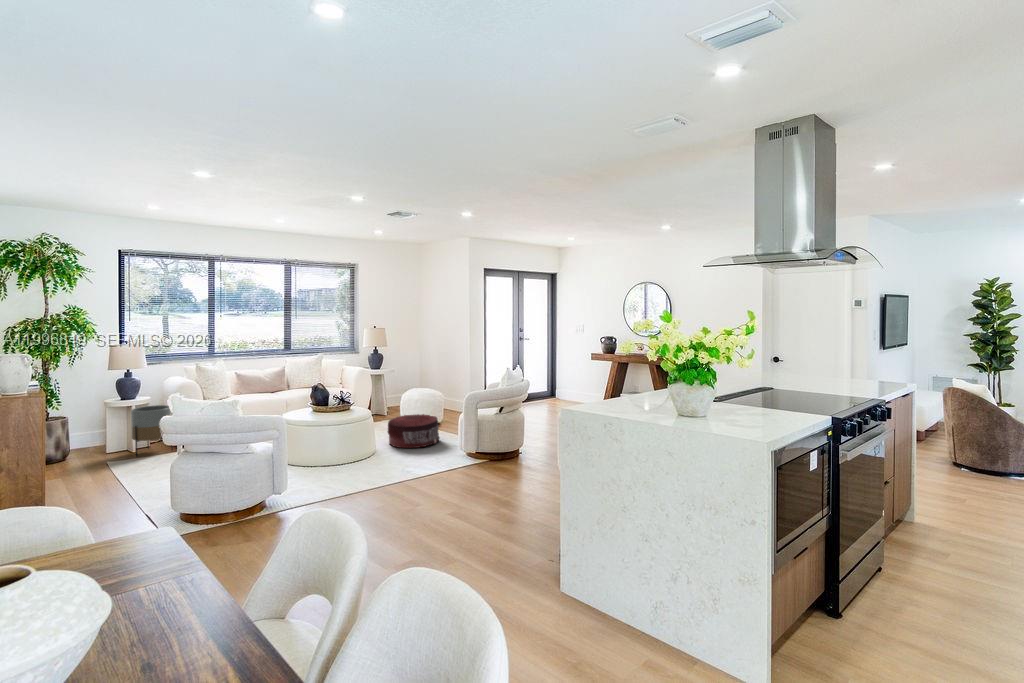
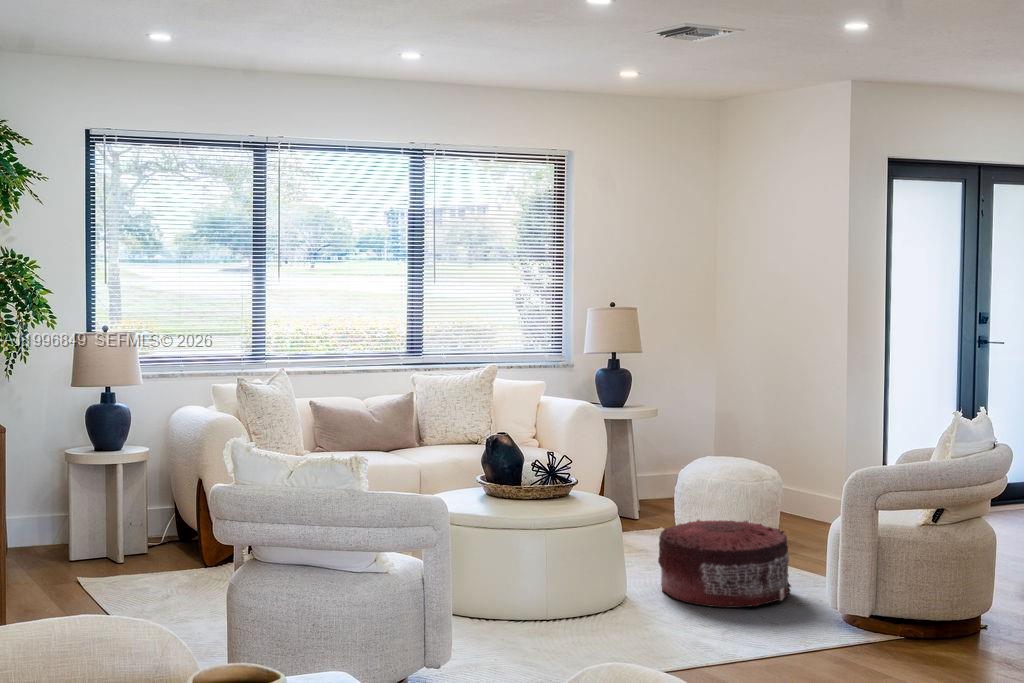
planter: present [131,405,173,456] -> none [112,466,188,575]

